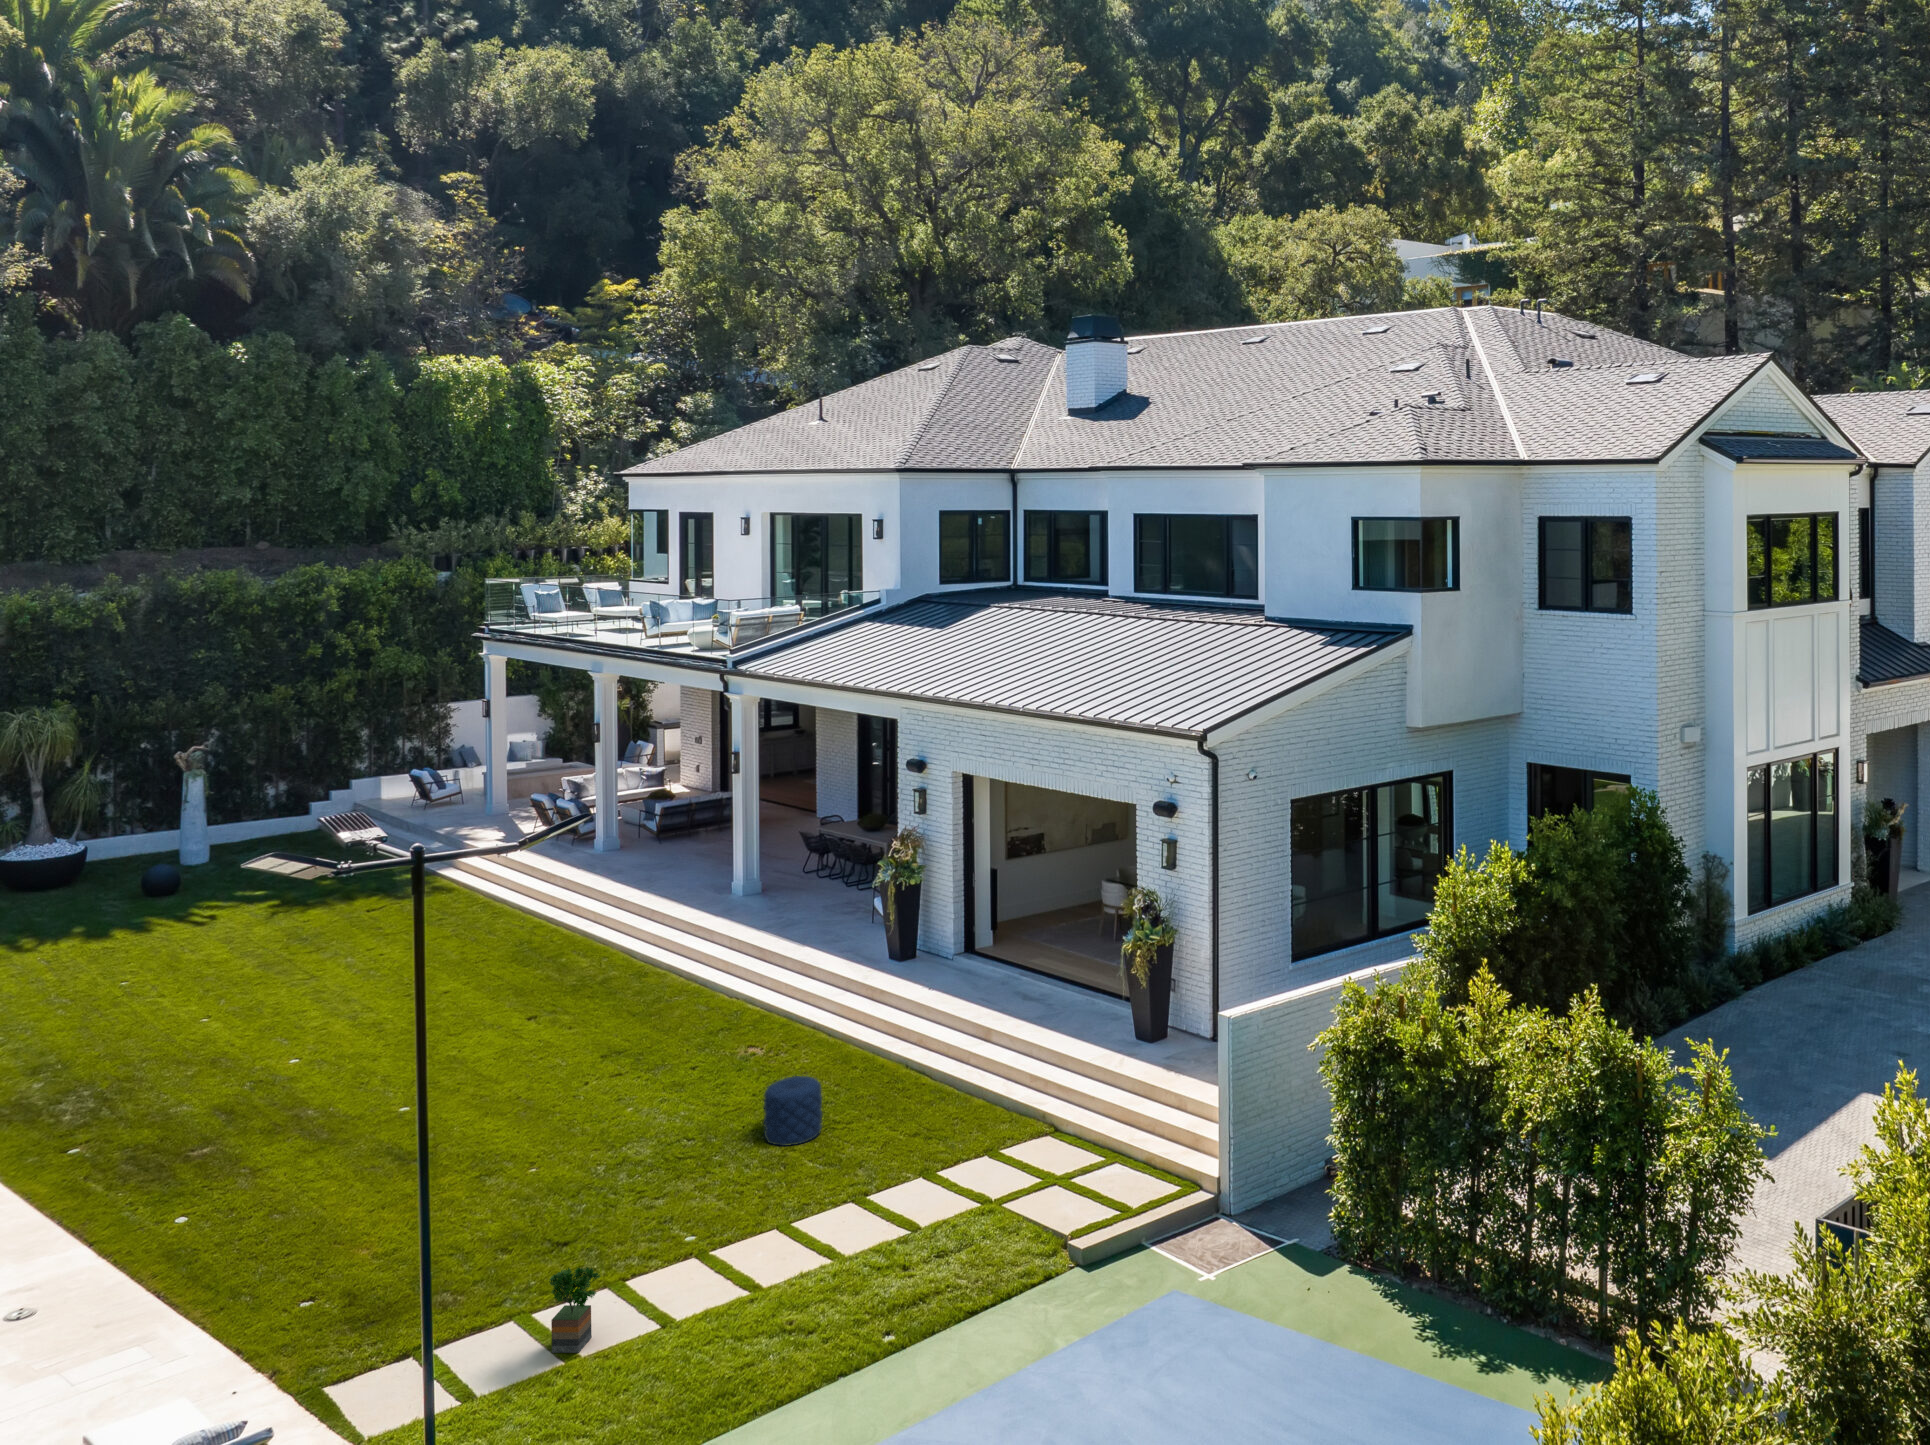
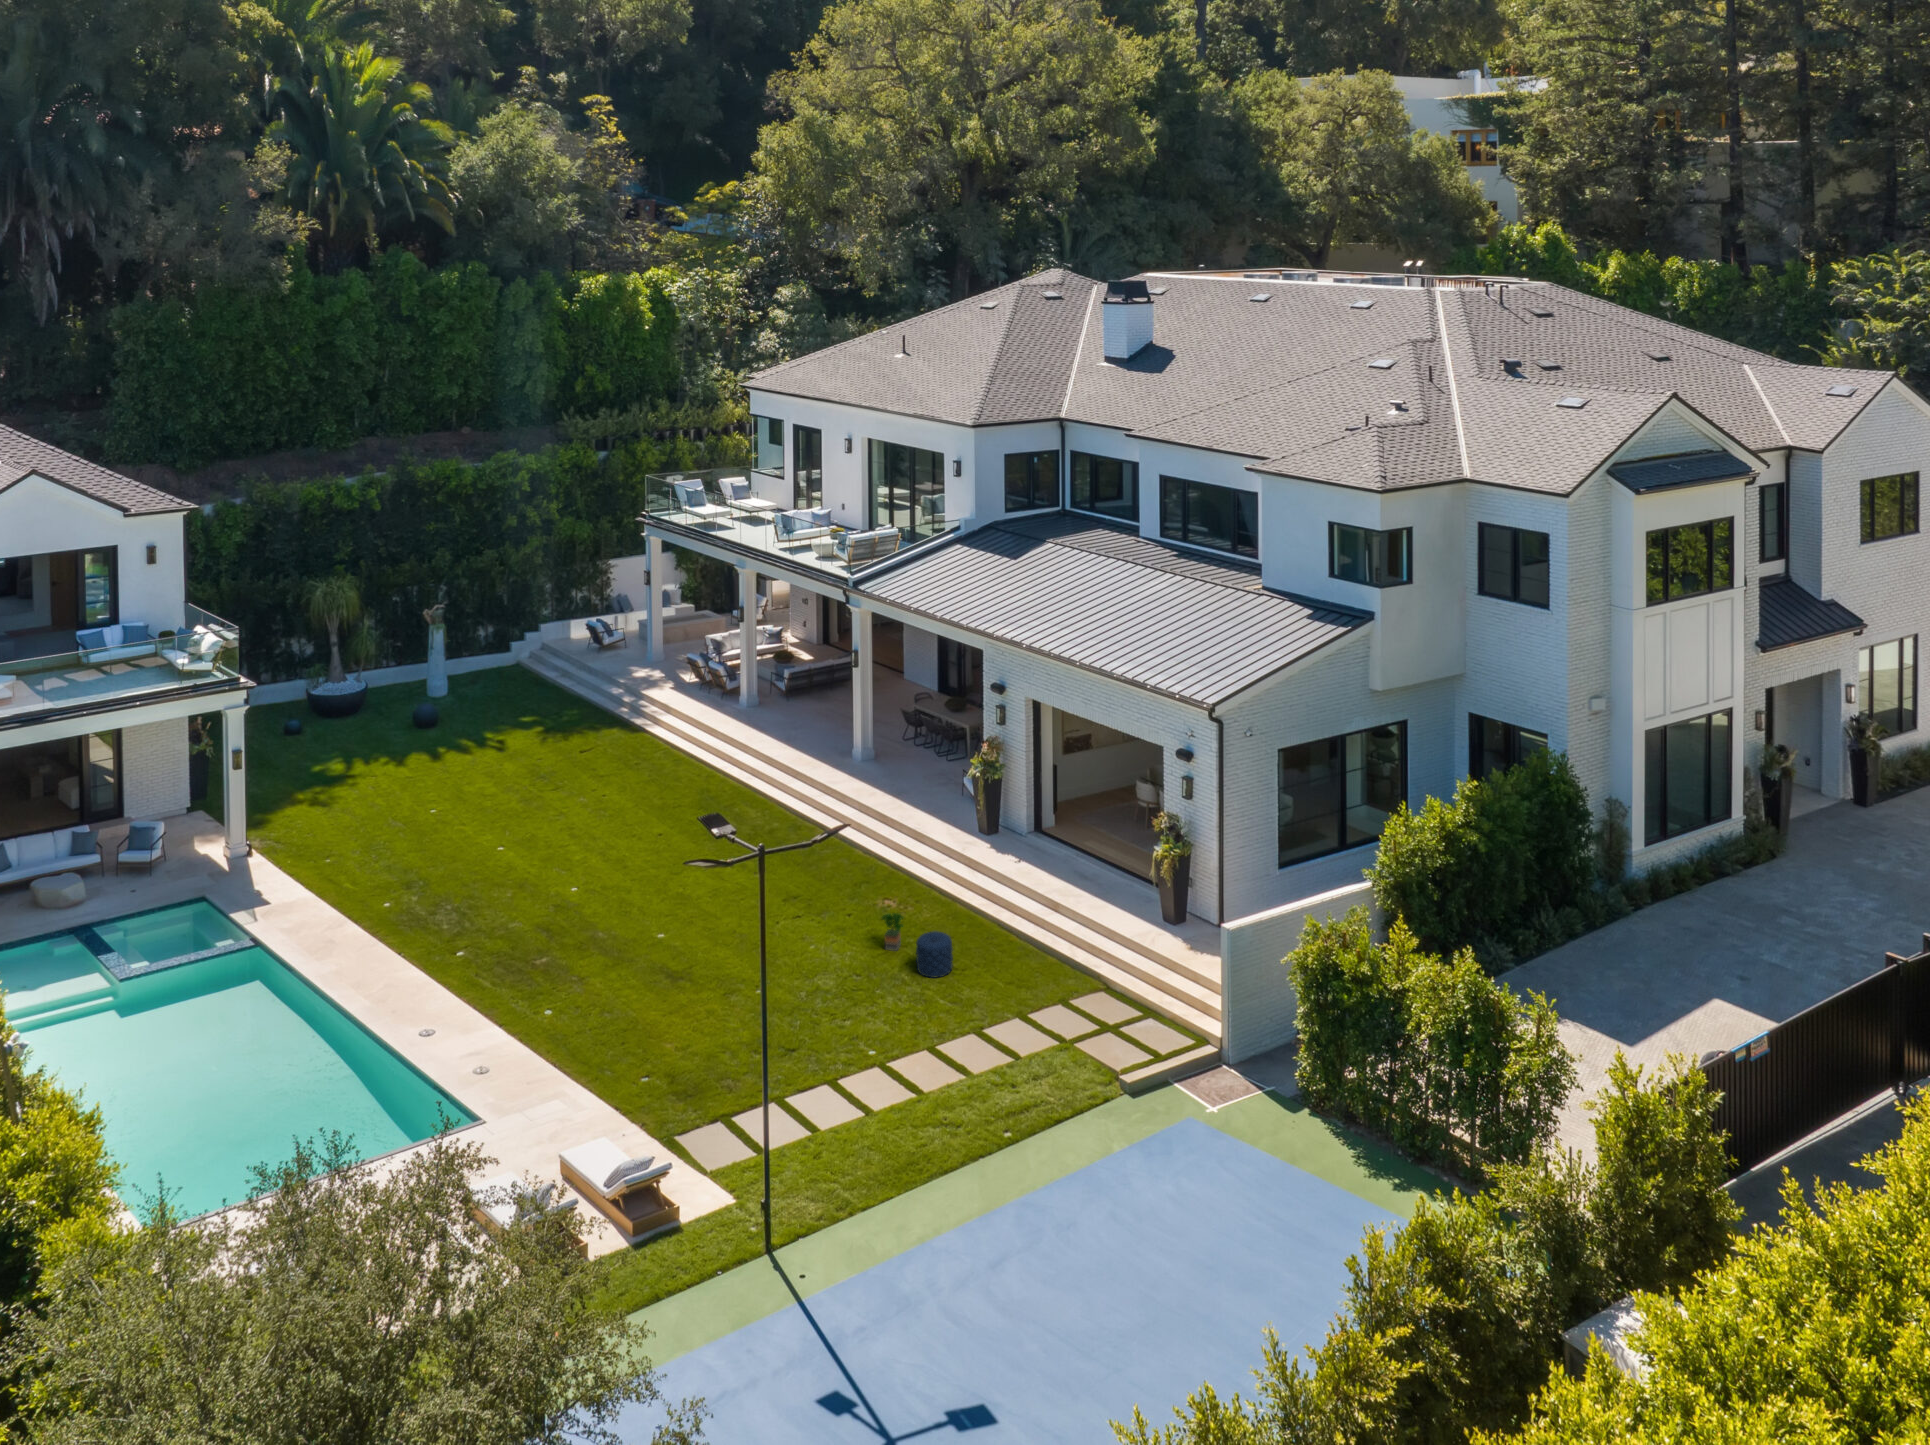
potted tree: present [549,1267,600,1353] -> present [882,913,903,951]

